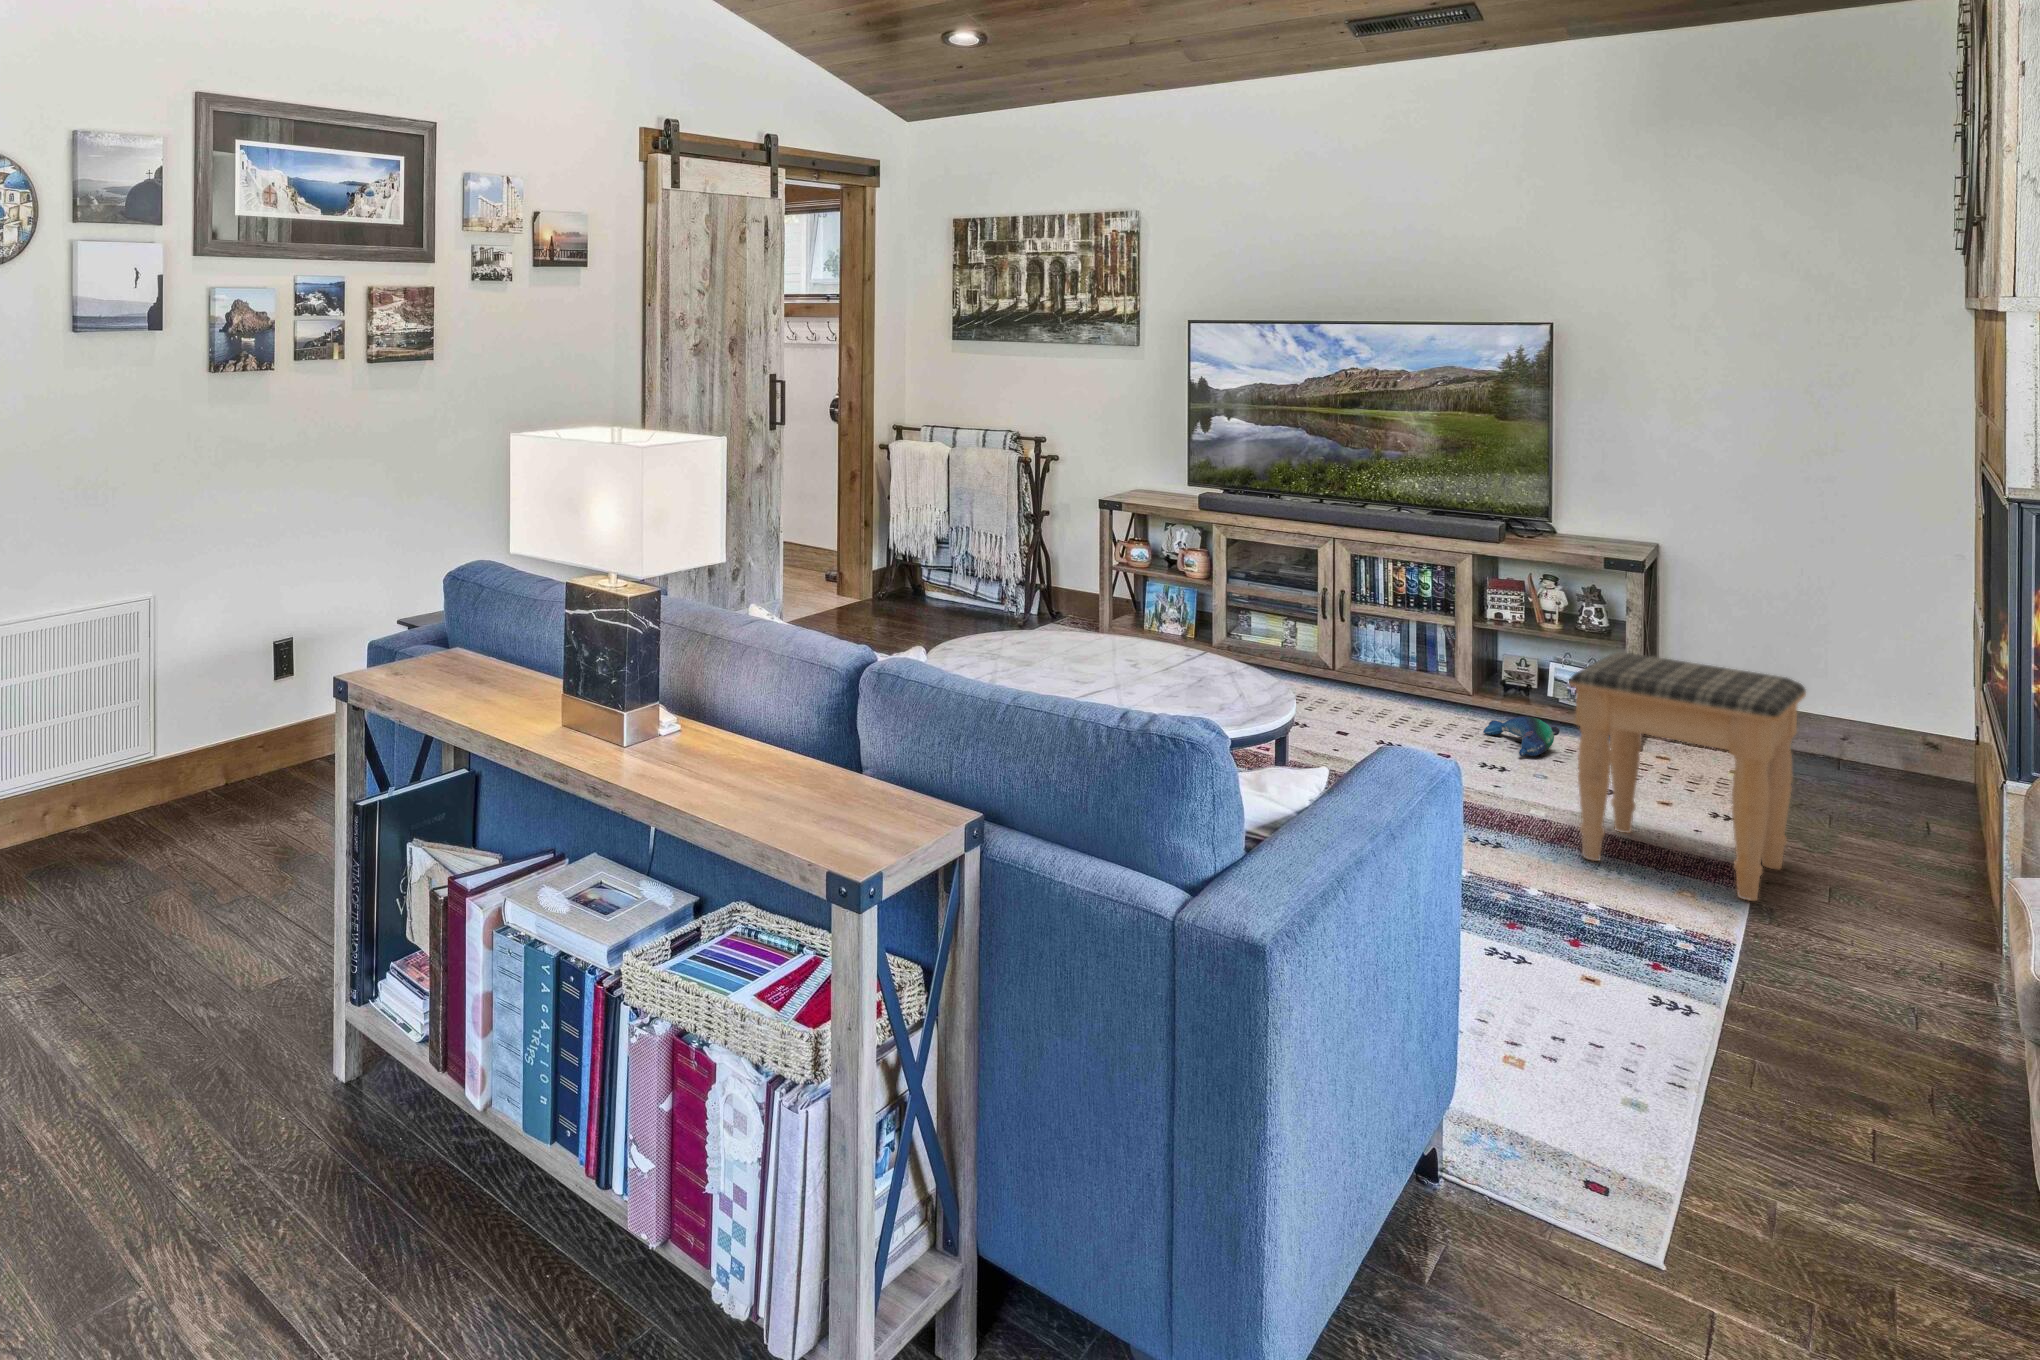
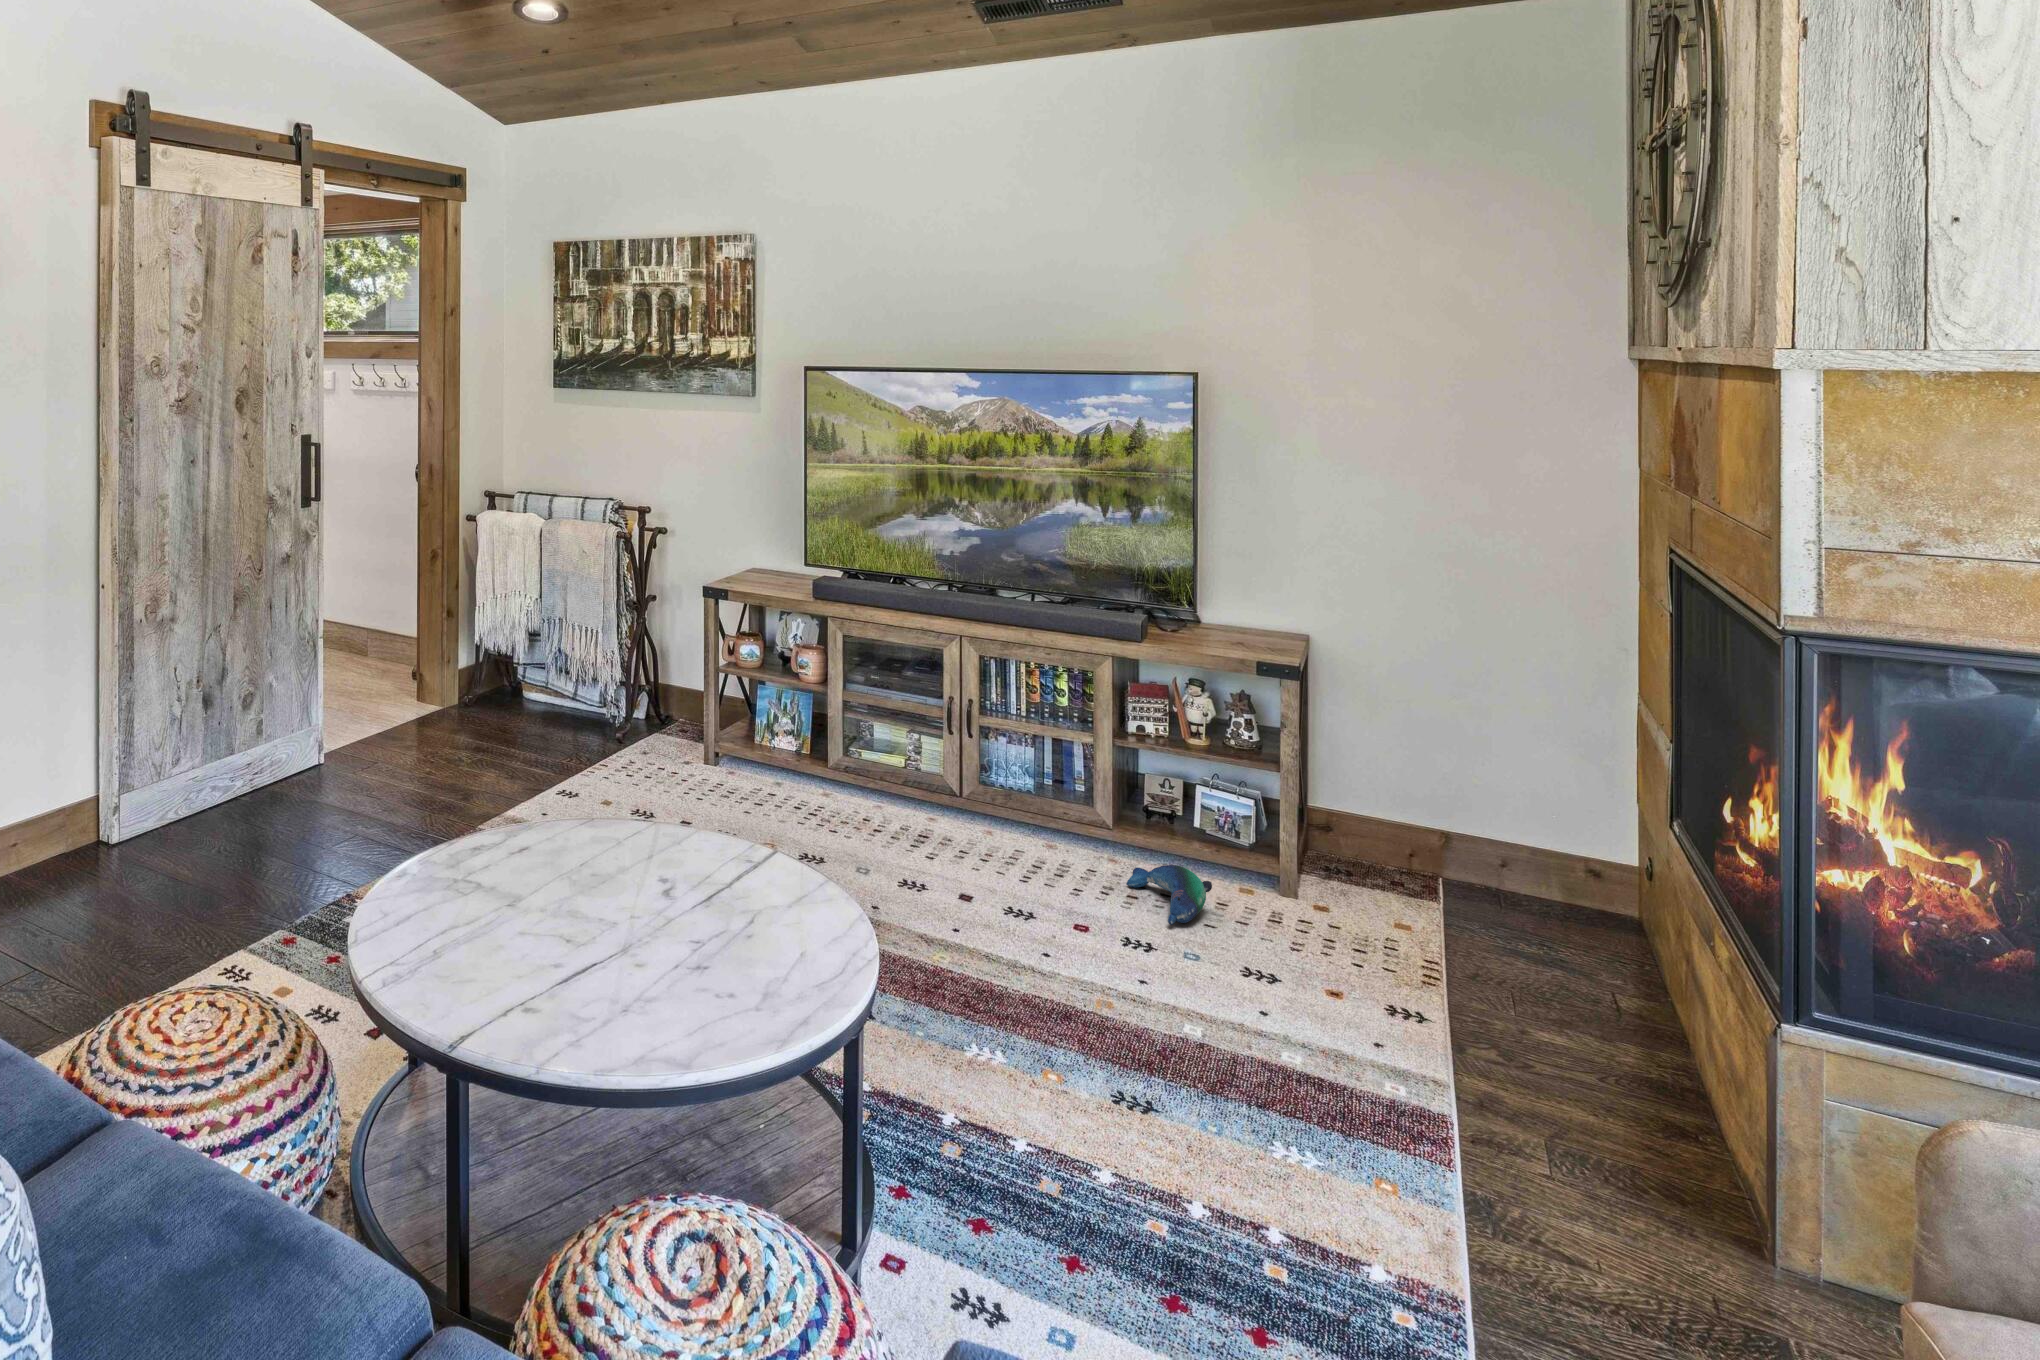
footstool: present [1569,652,1806,901] -> none [1235,817,1515,1200]

